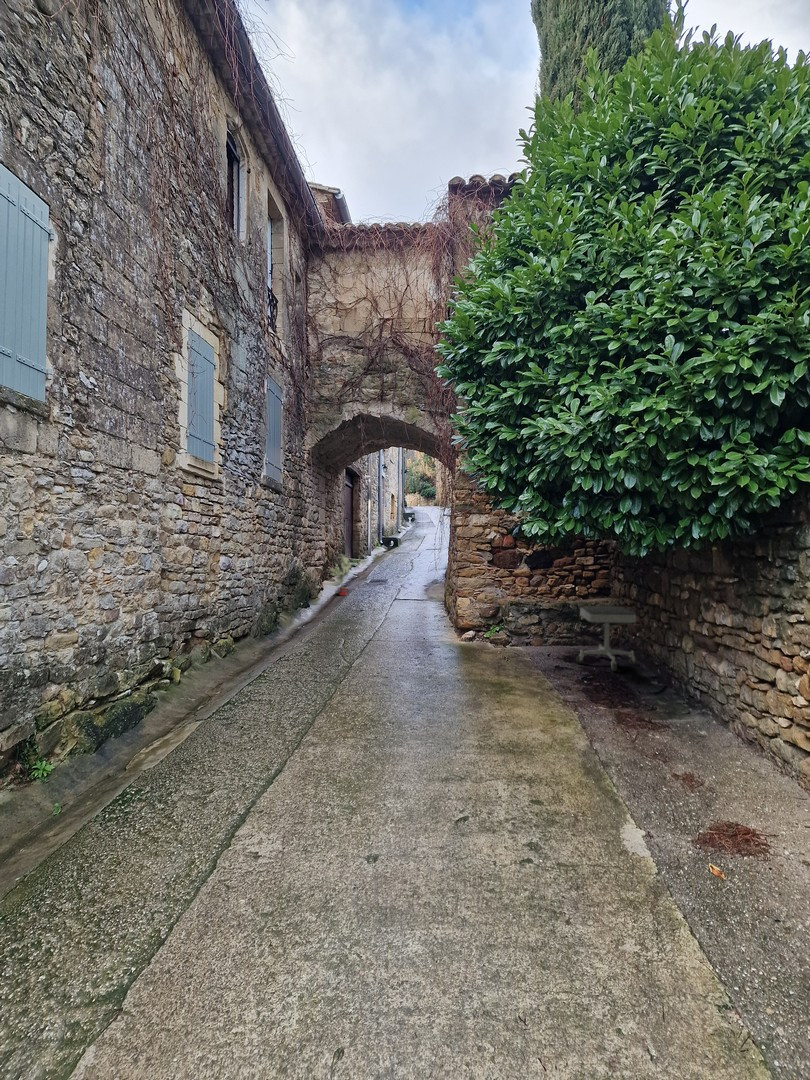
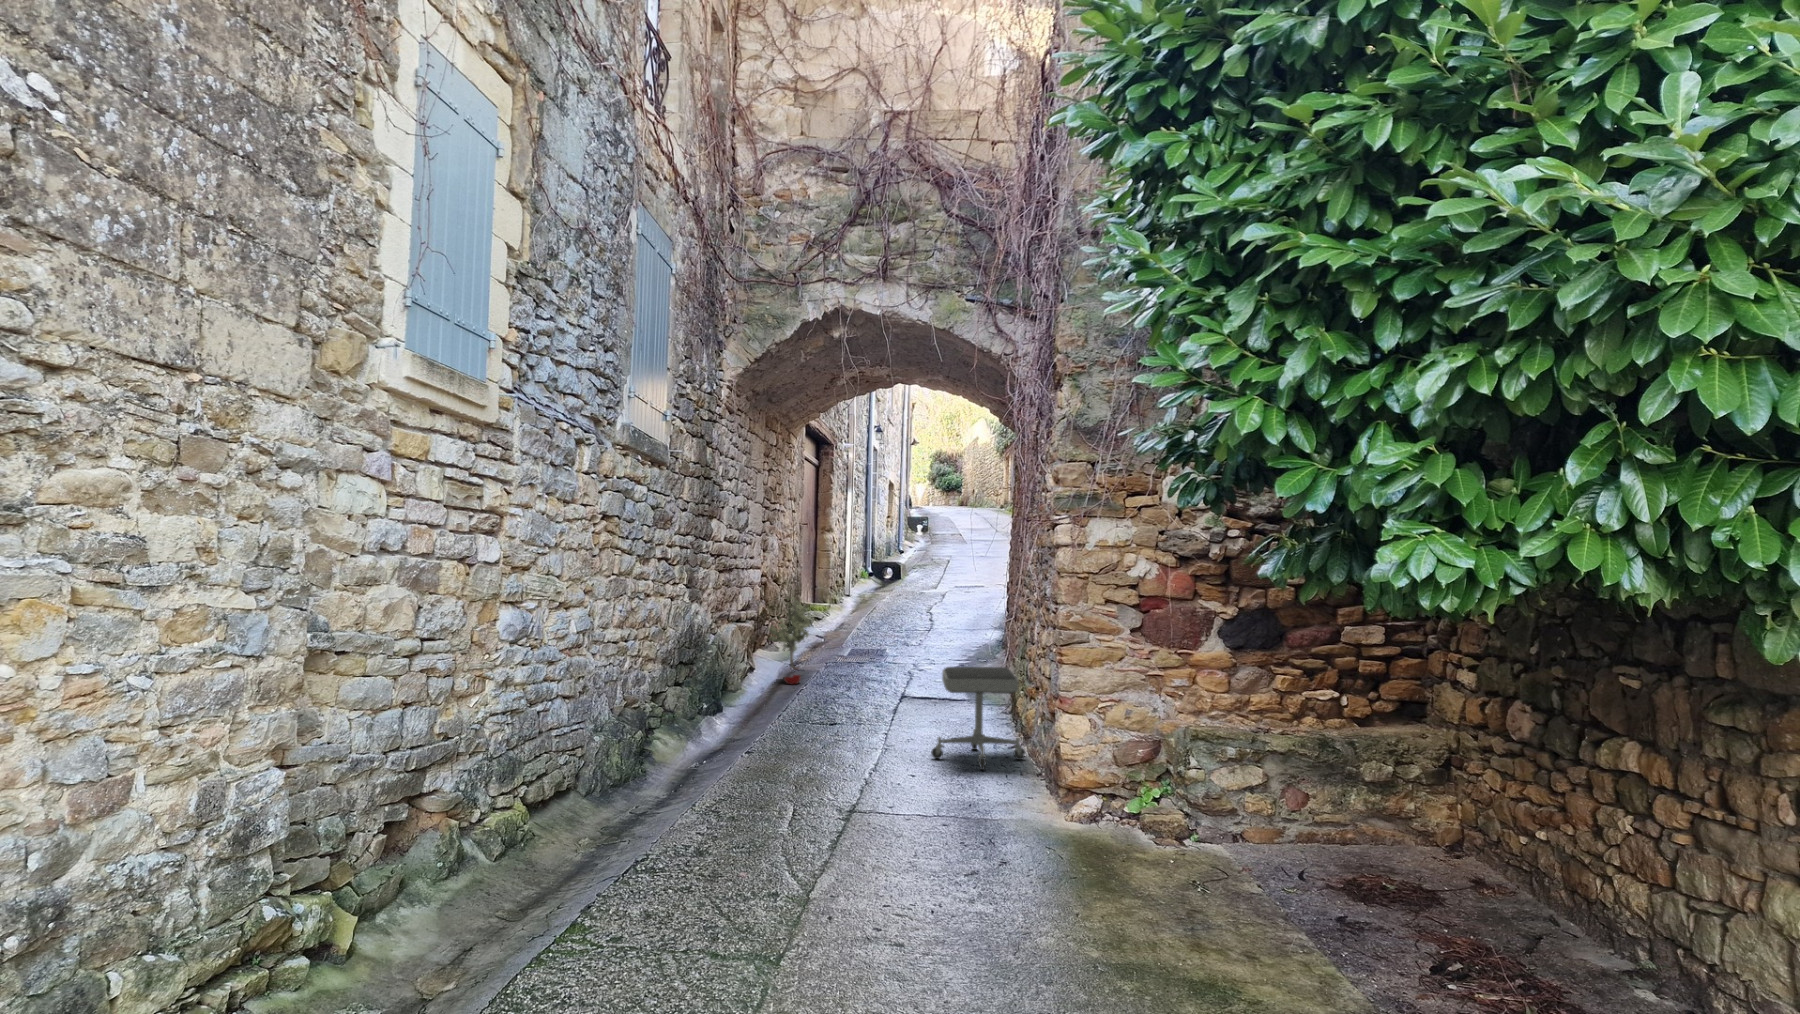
stool: present [576,606,637,671] -> present [931,667,1025,770]

